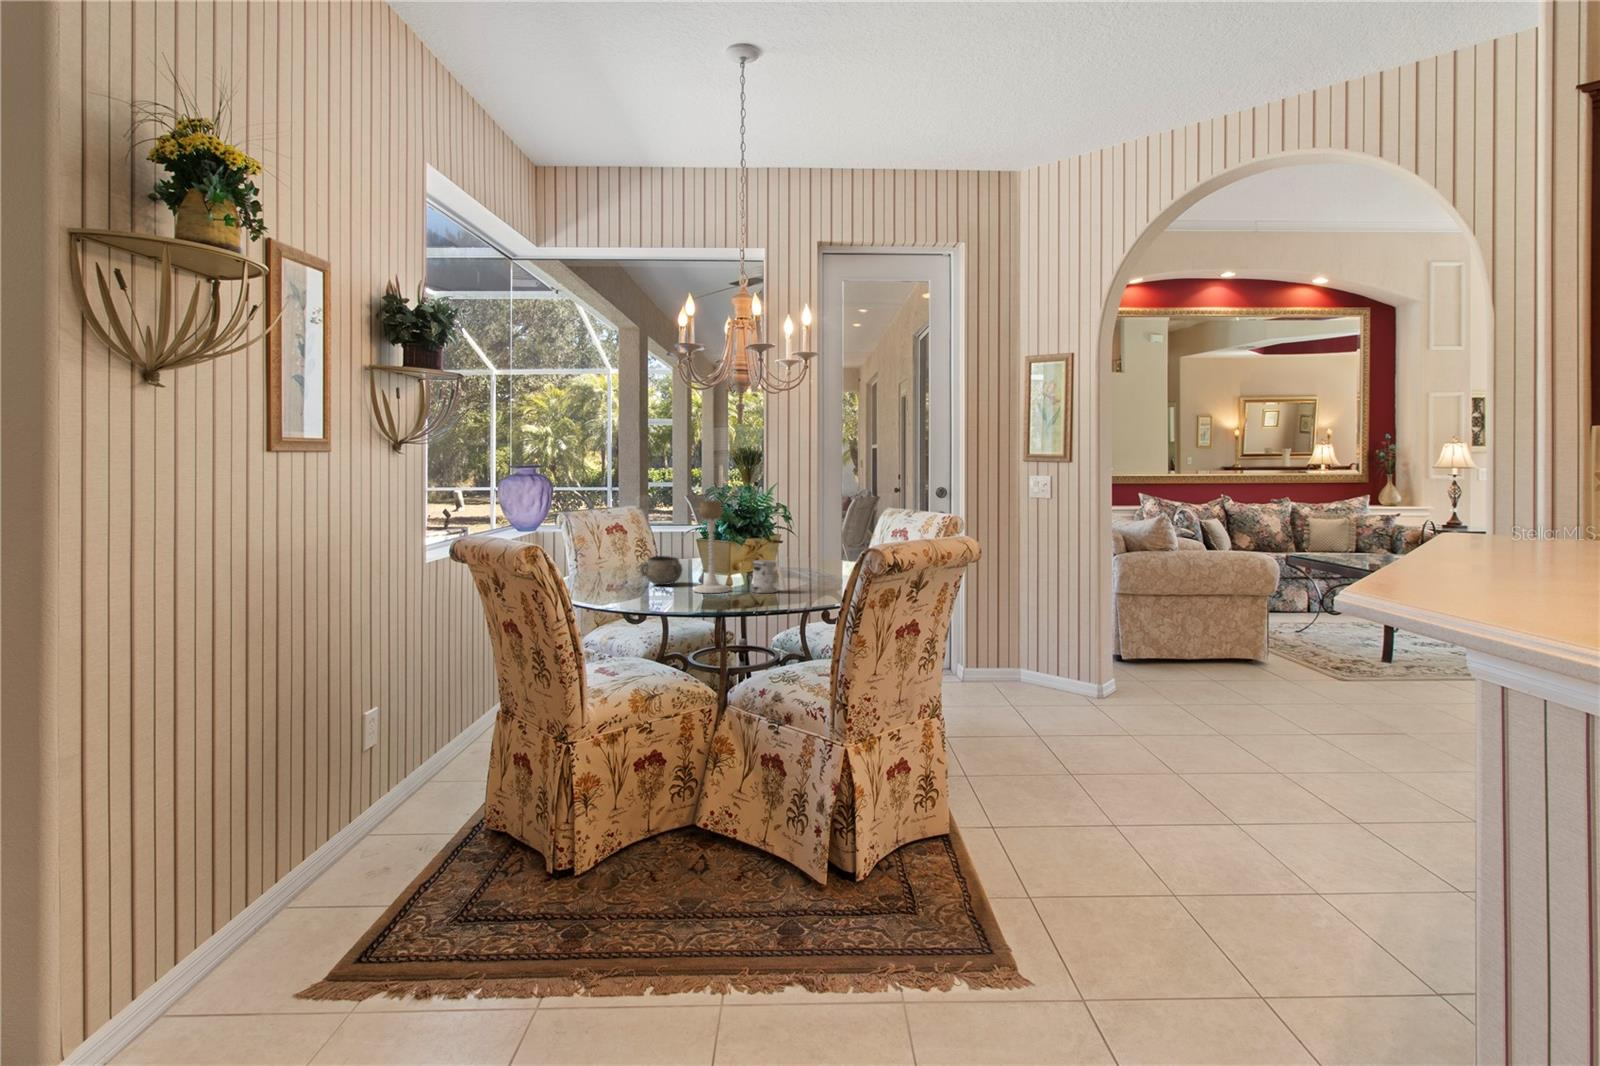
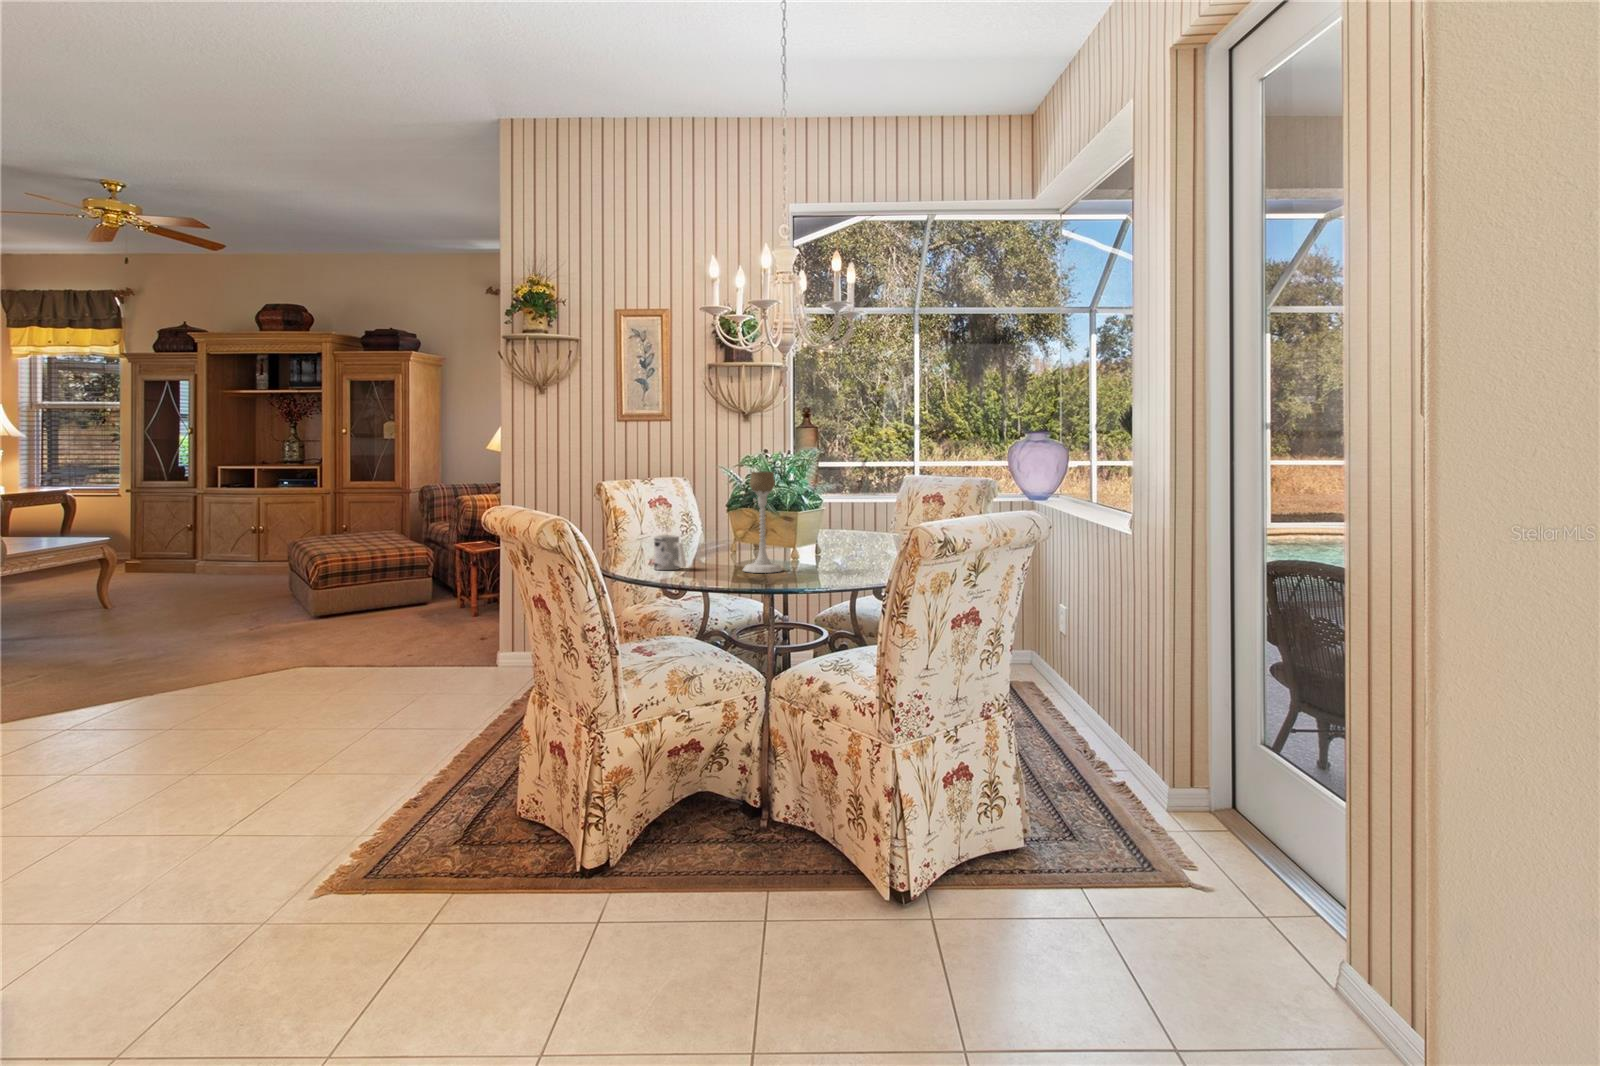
decorative bowl: present [640,556,682,585] -> none [689,531,735,563]
mug: present [753,560,786,593] -> present [654,535,686,570]

